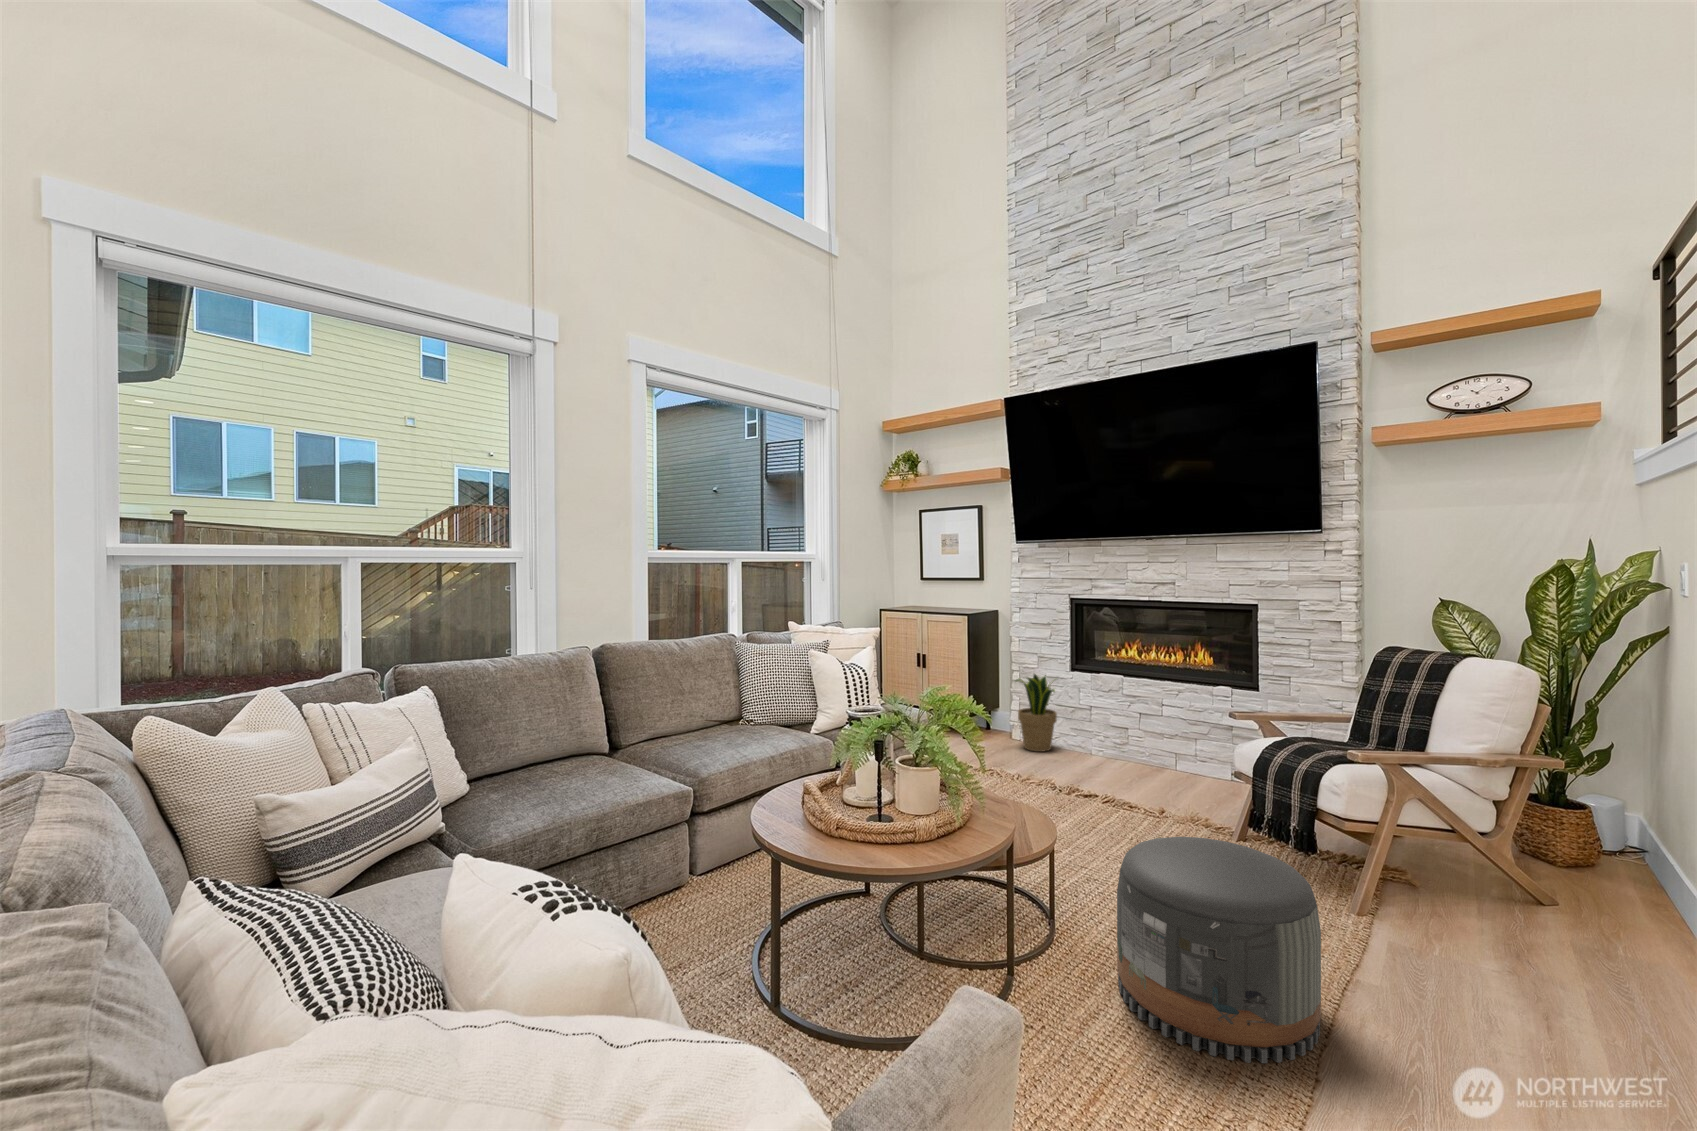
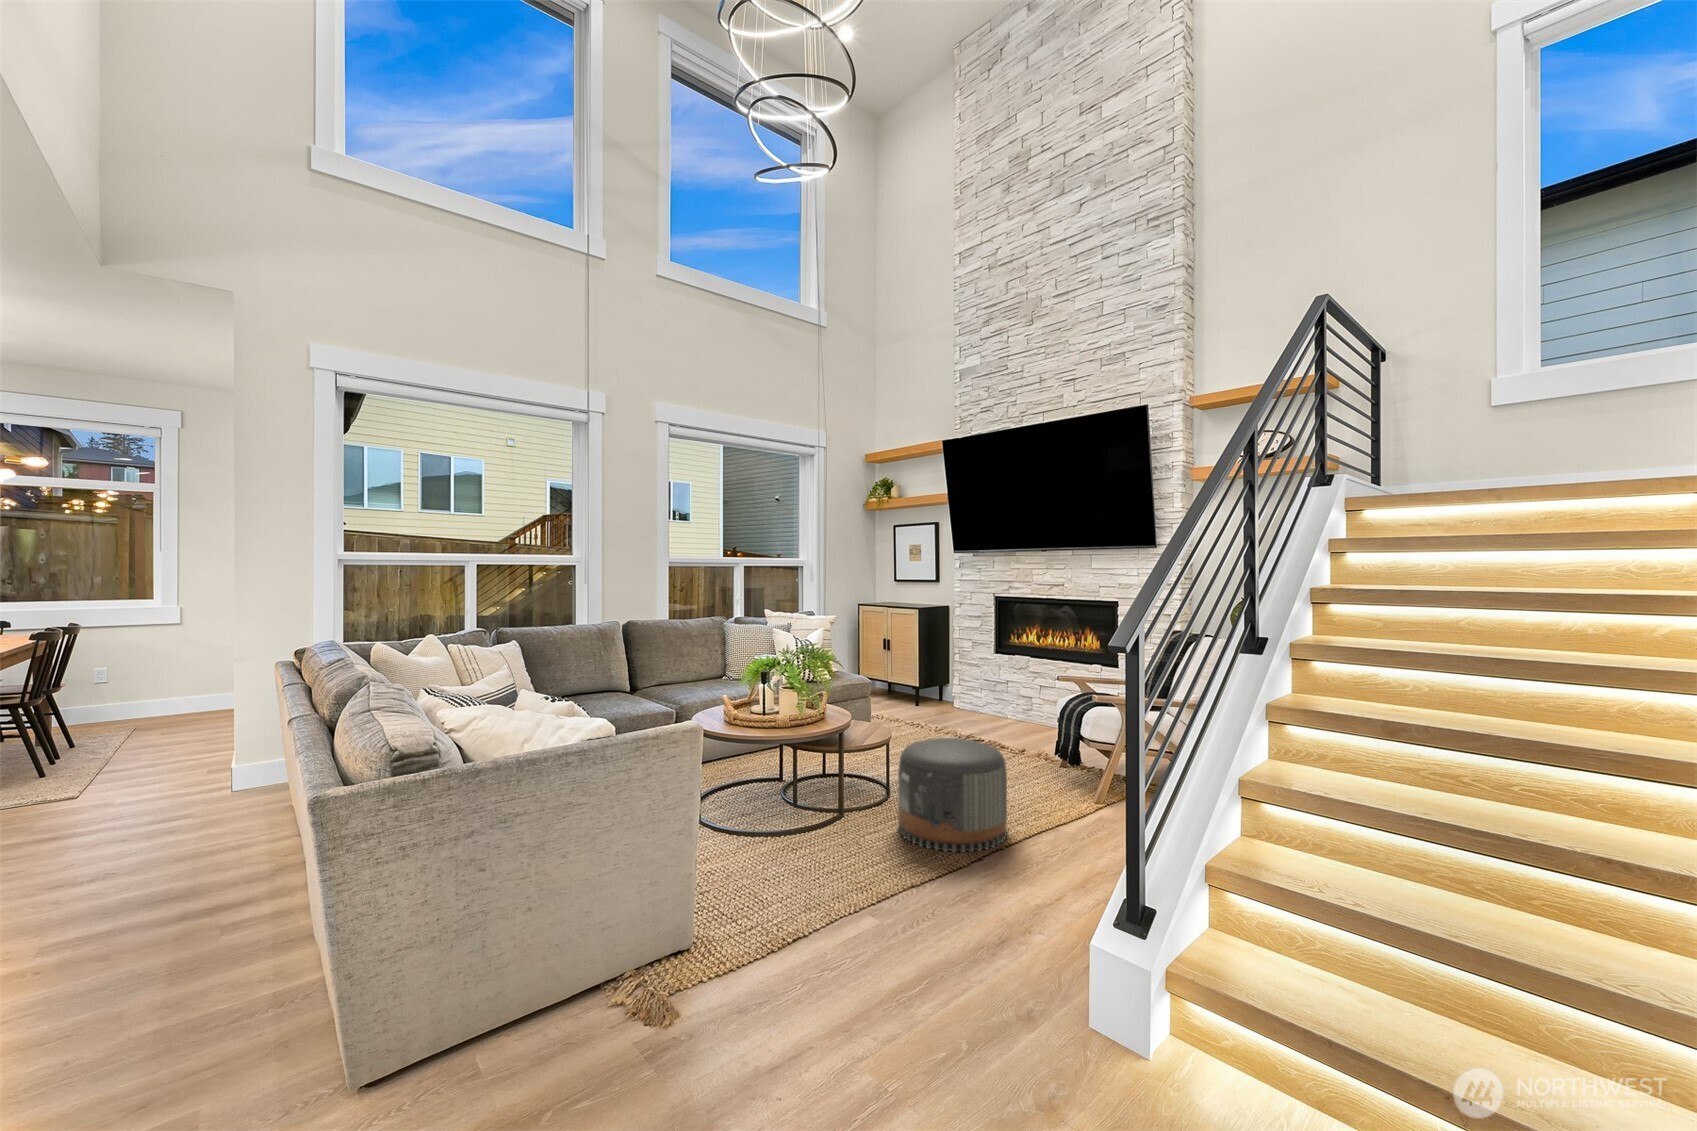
potted plant: present [1016,674,1057,752] -> none [947,653,984,713]

